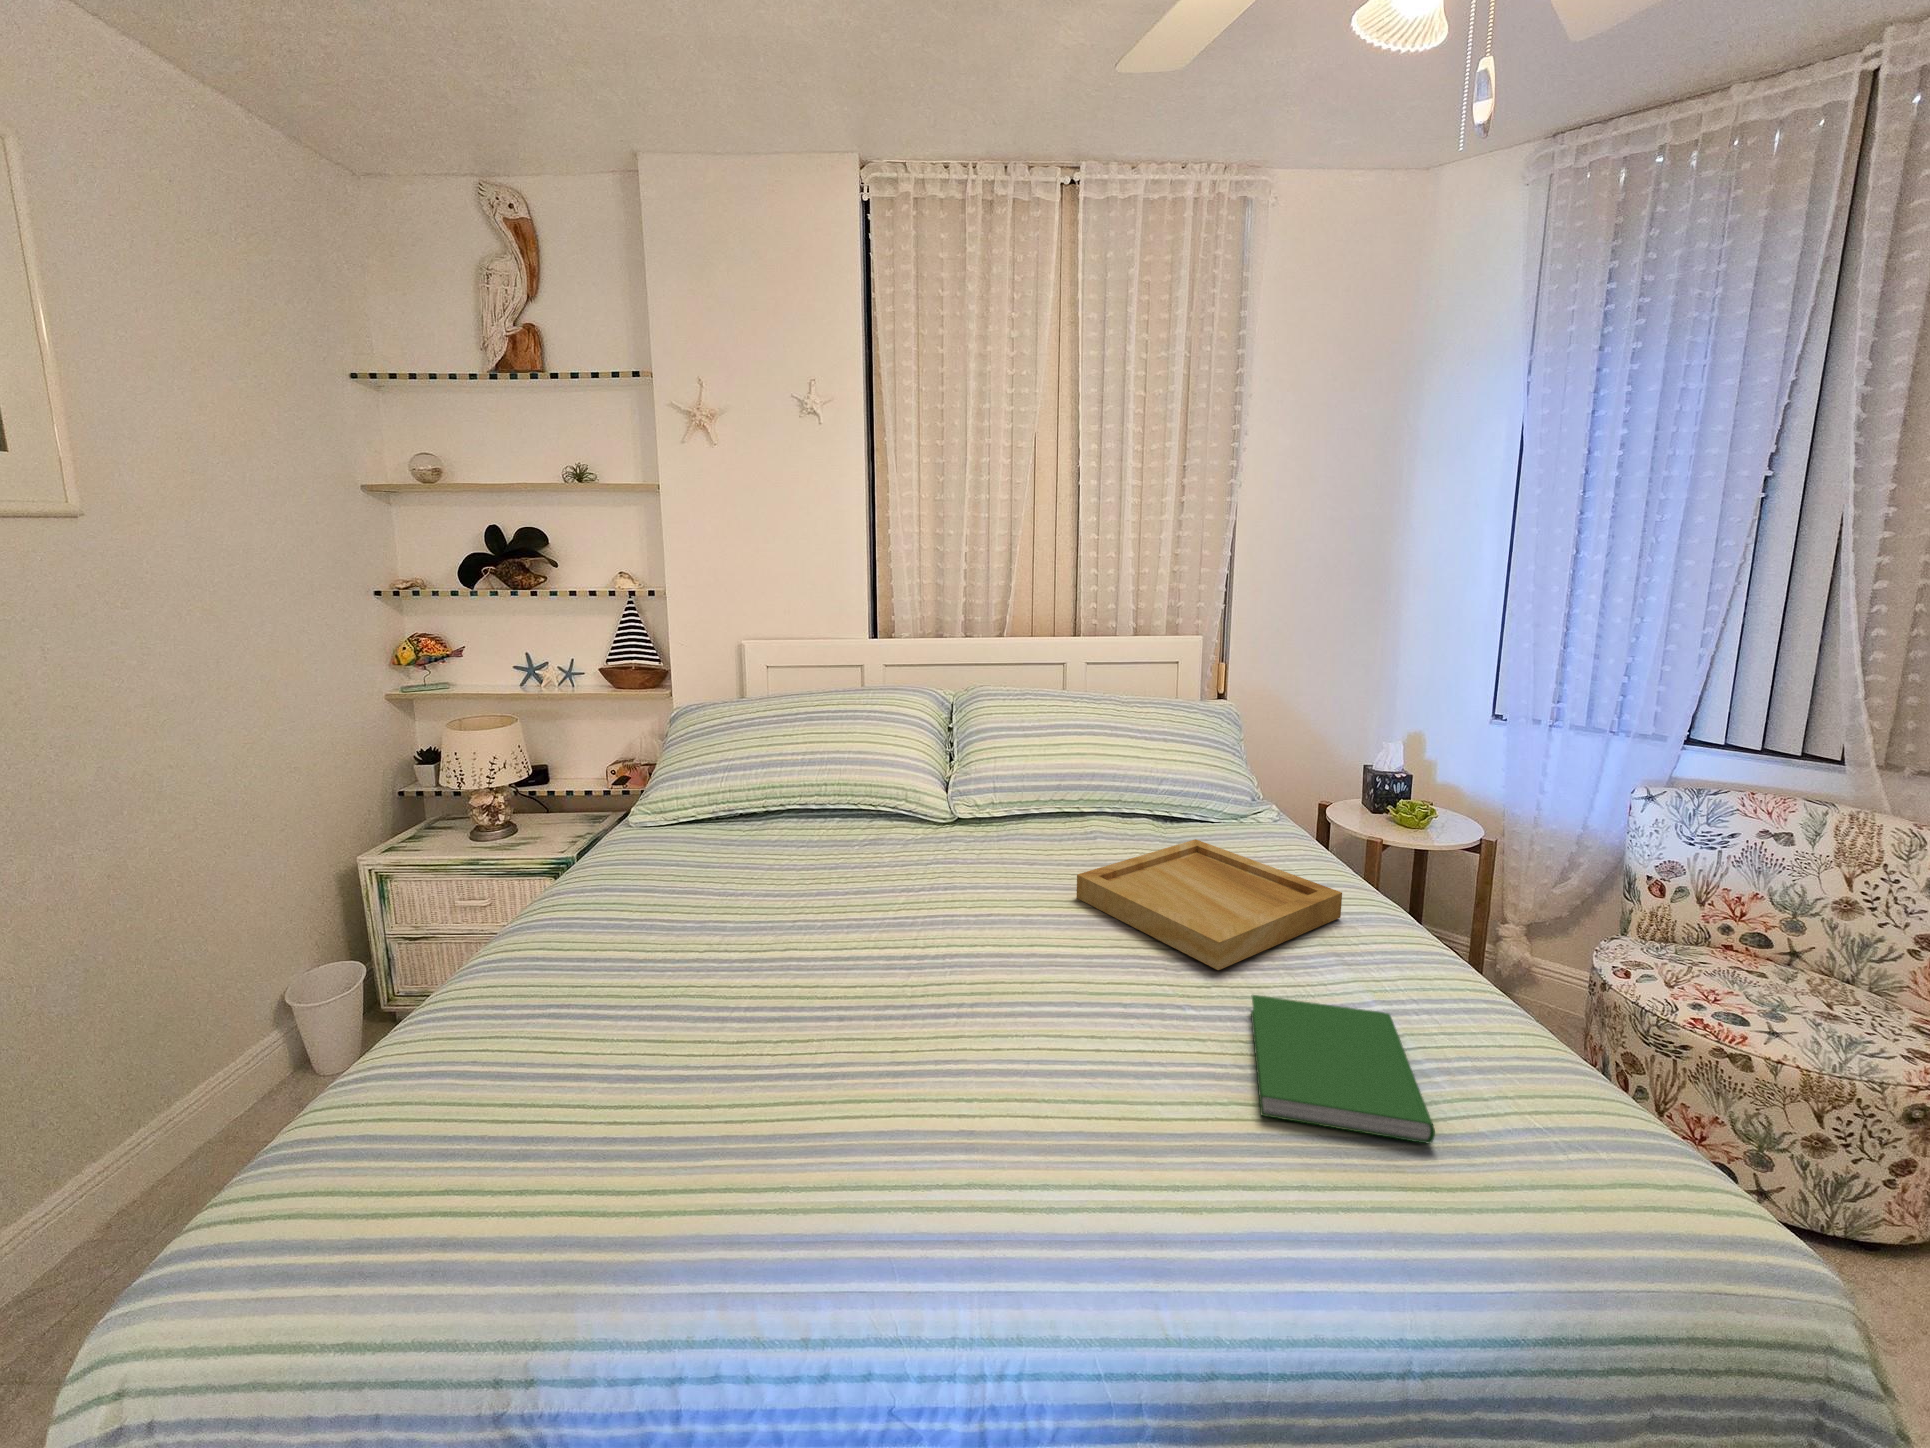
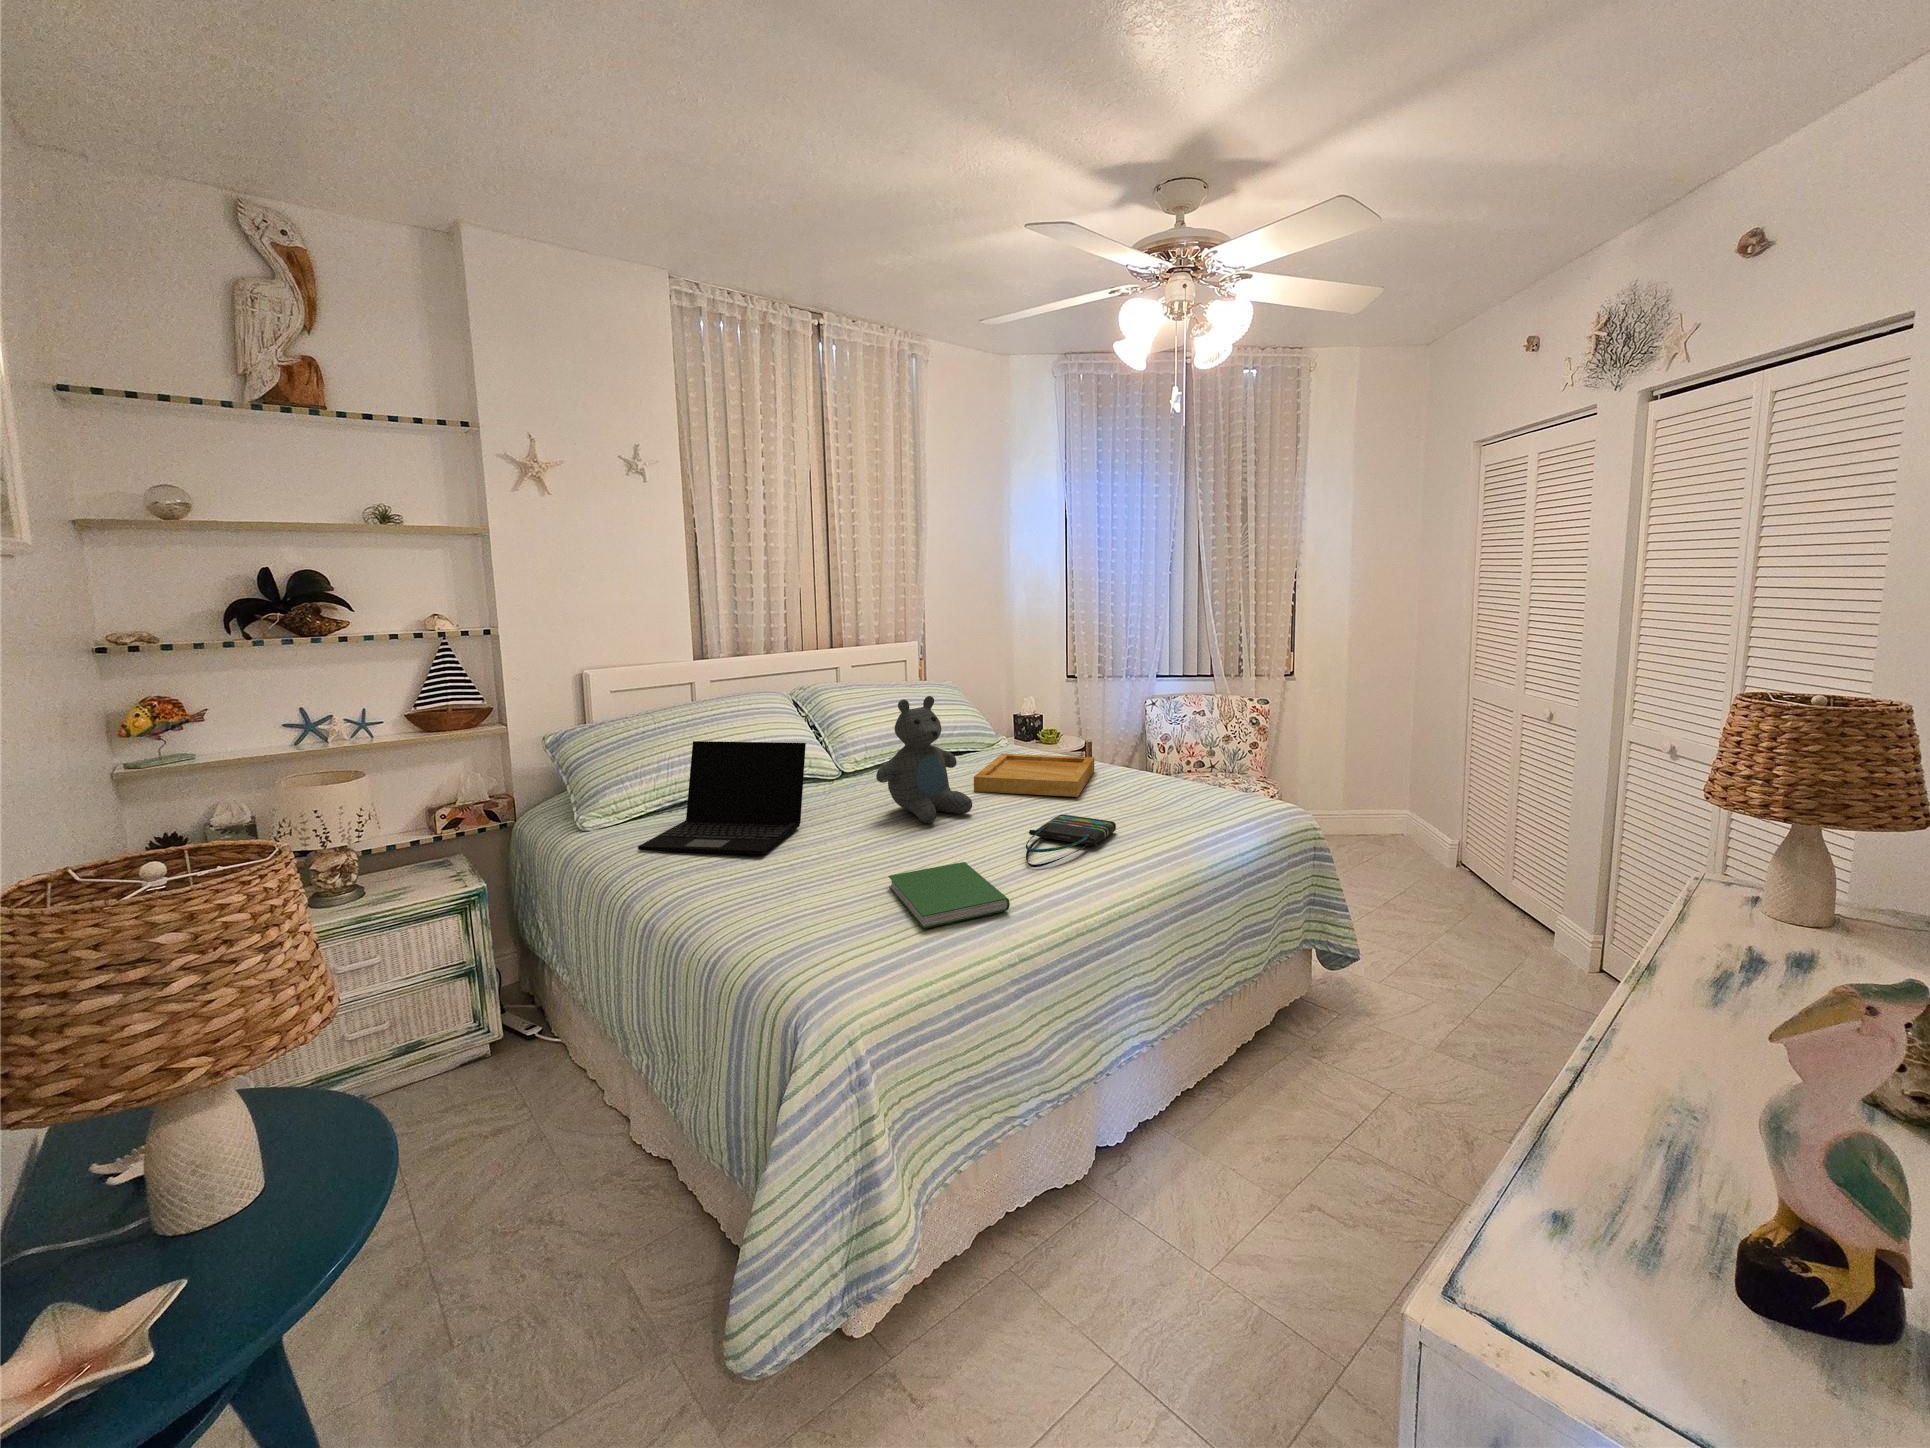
teddy bear: none [878,734,1028,941] -> present [876,696,972,823]
laptop: none [607,744,803,920] -> present [638,741,806,855]
hardcover book: present [1251,995,1435,1143] -> present [888,862,1010,929]
tote bag: none [901,1006,1171,1120] -> present [1026,814,1116,867]

